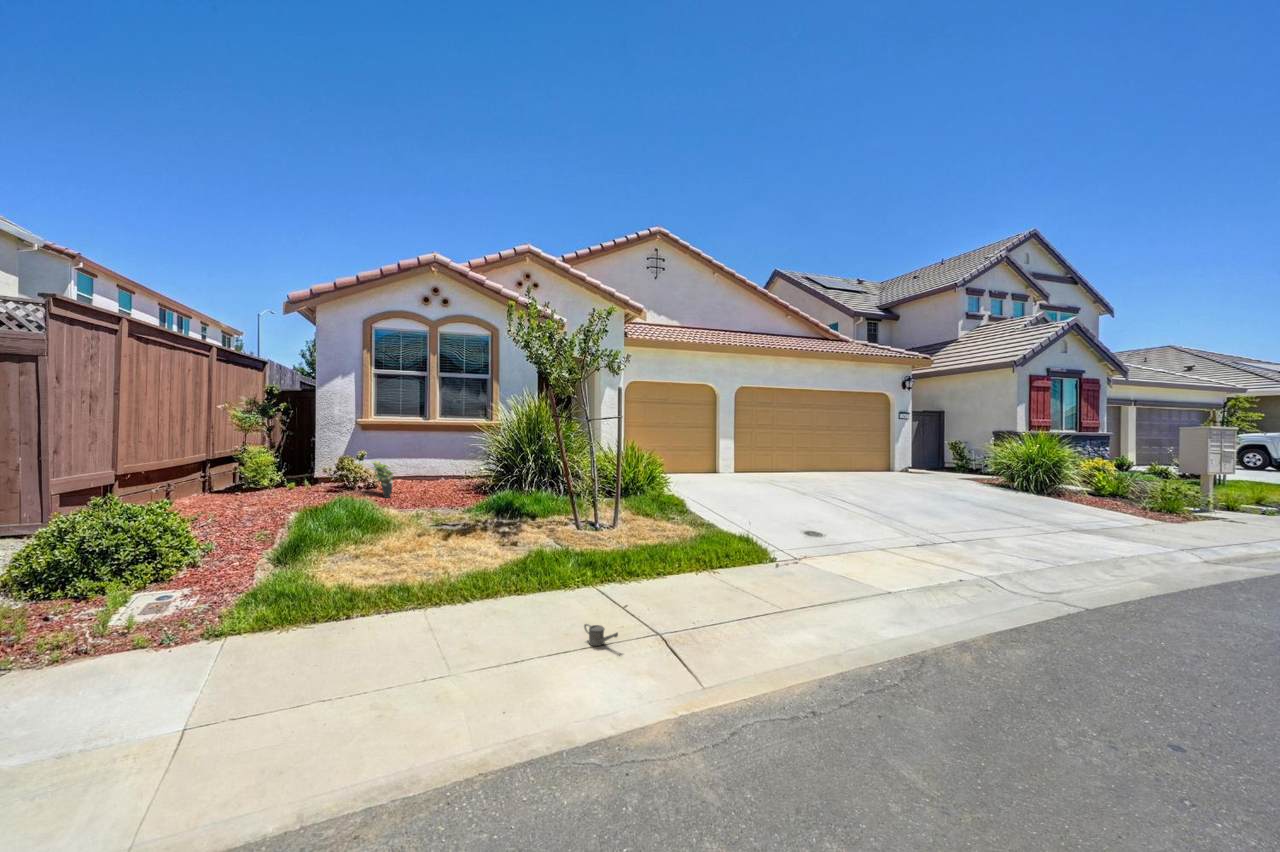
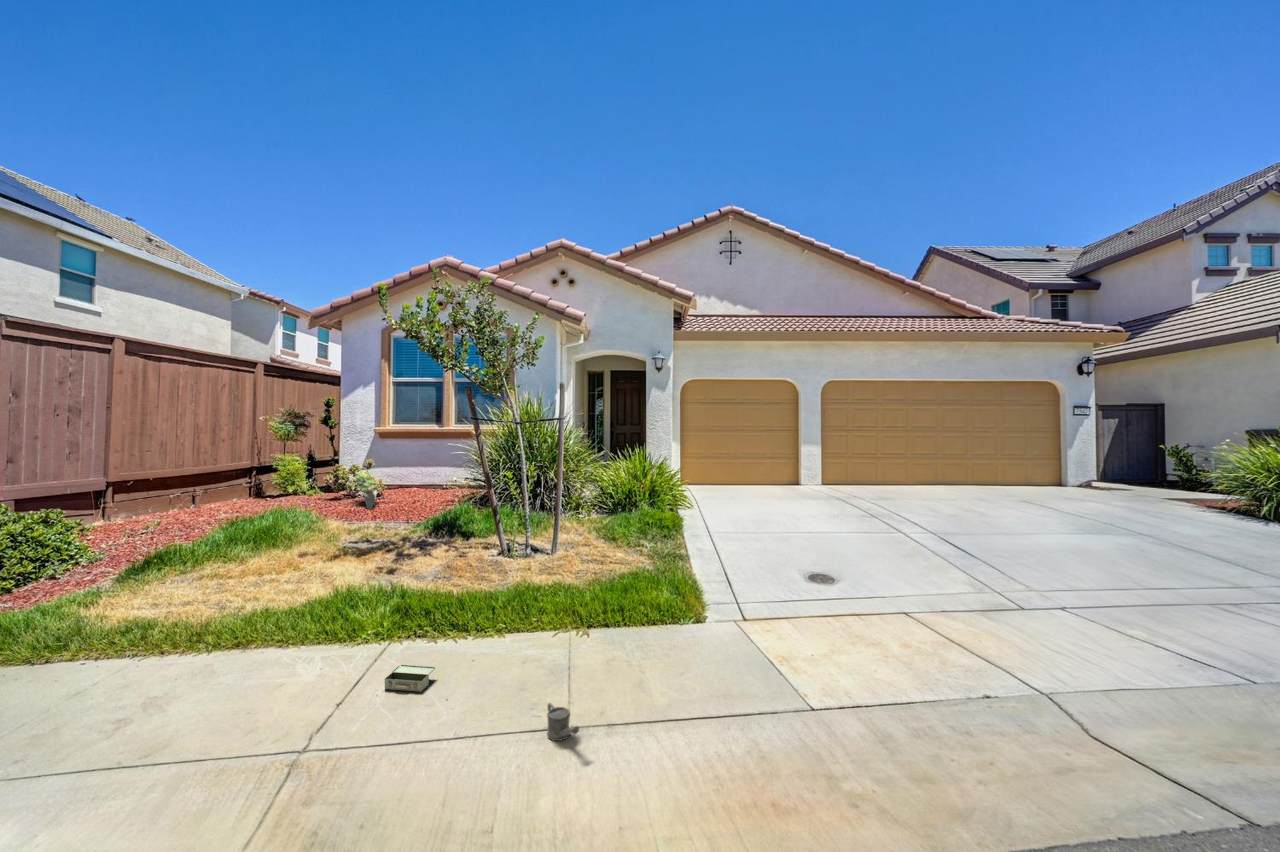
toolbox: none [624,598,655,614] -> present [385,665,435,692]
watering can: present [584,624,618,646] -> present [547,703,579,741]

